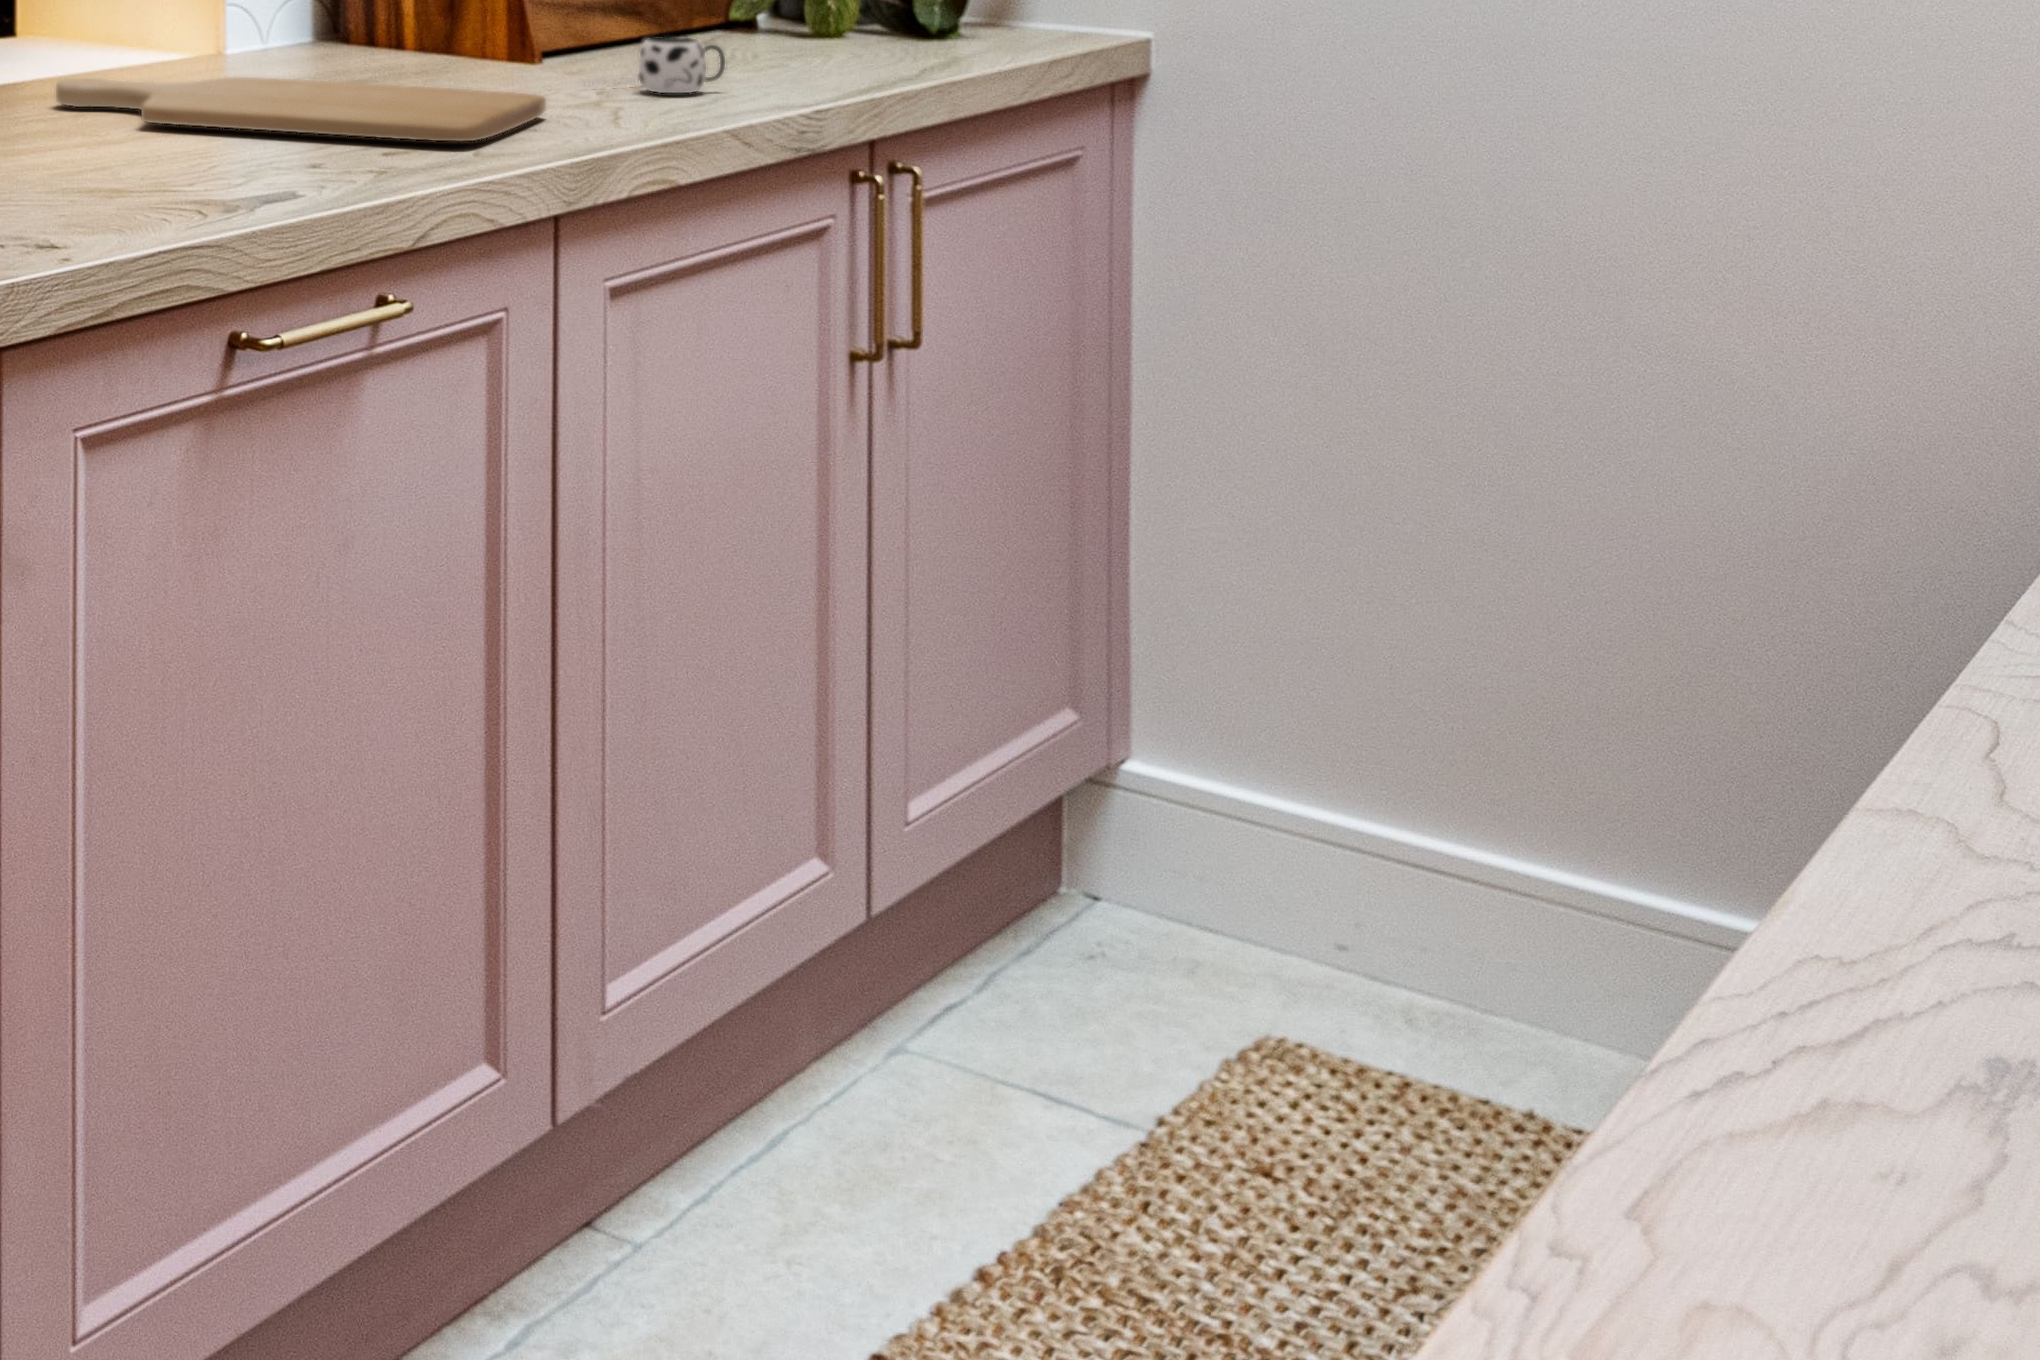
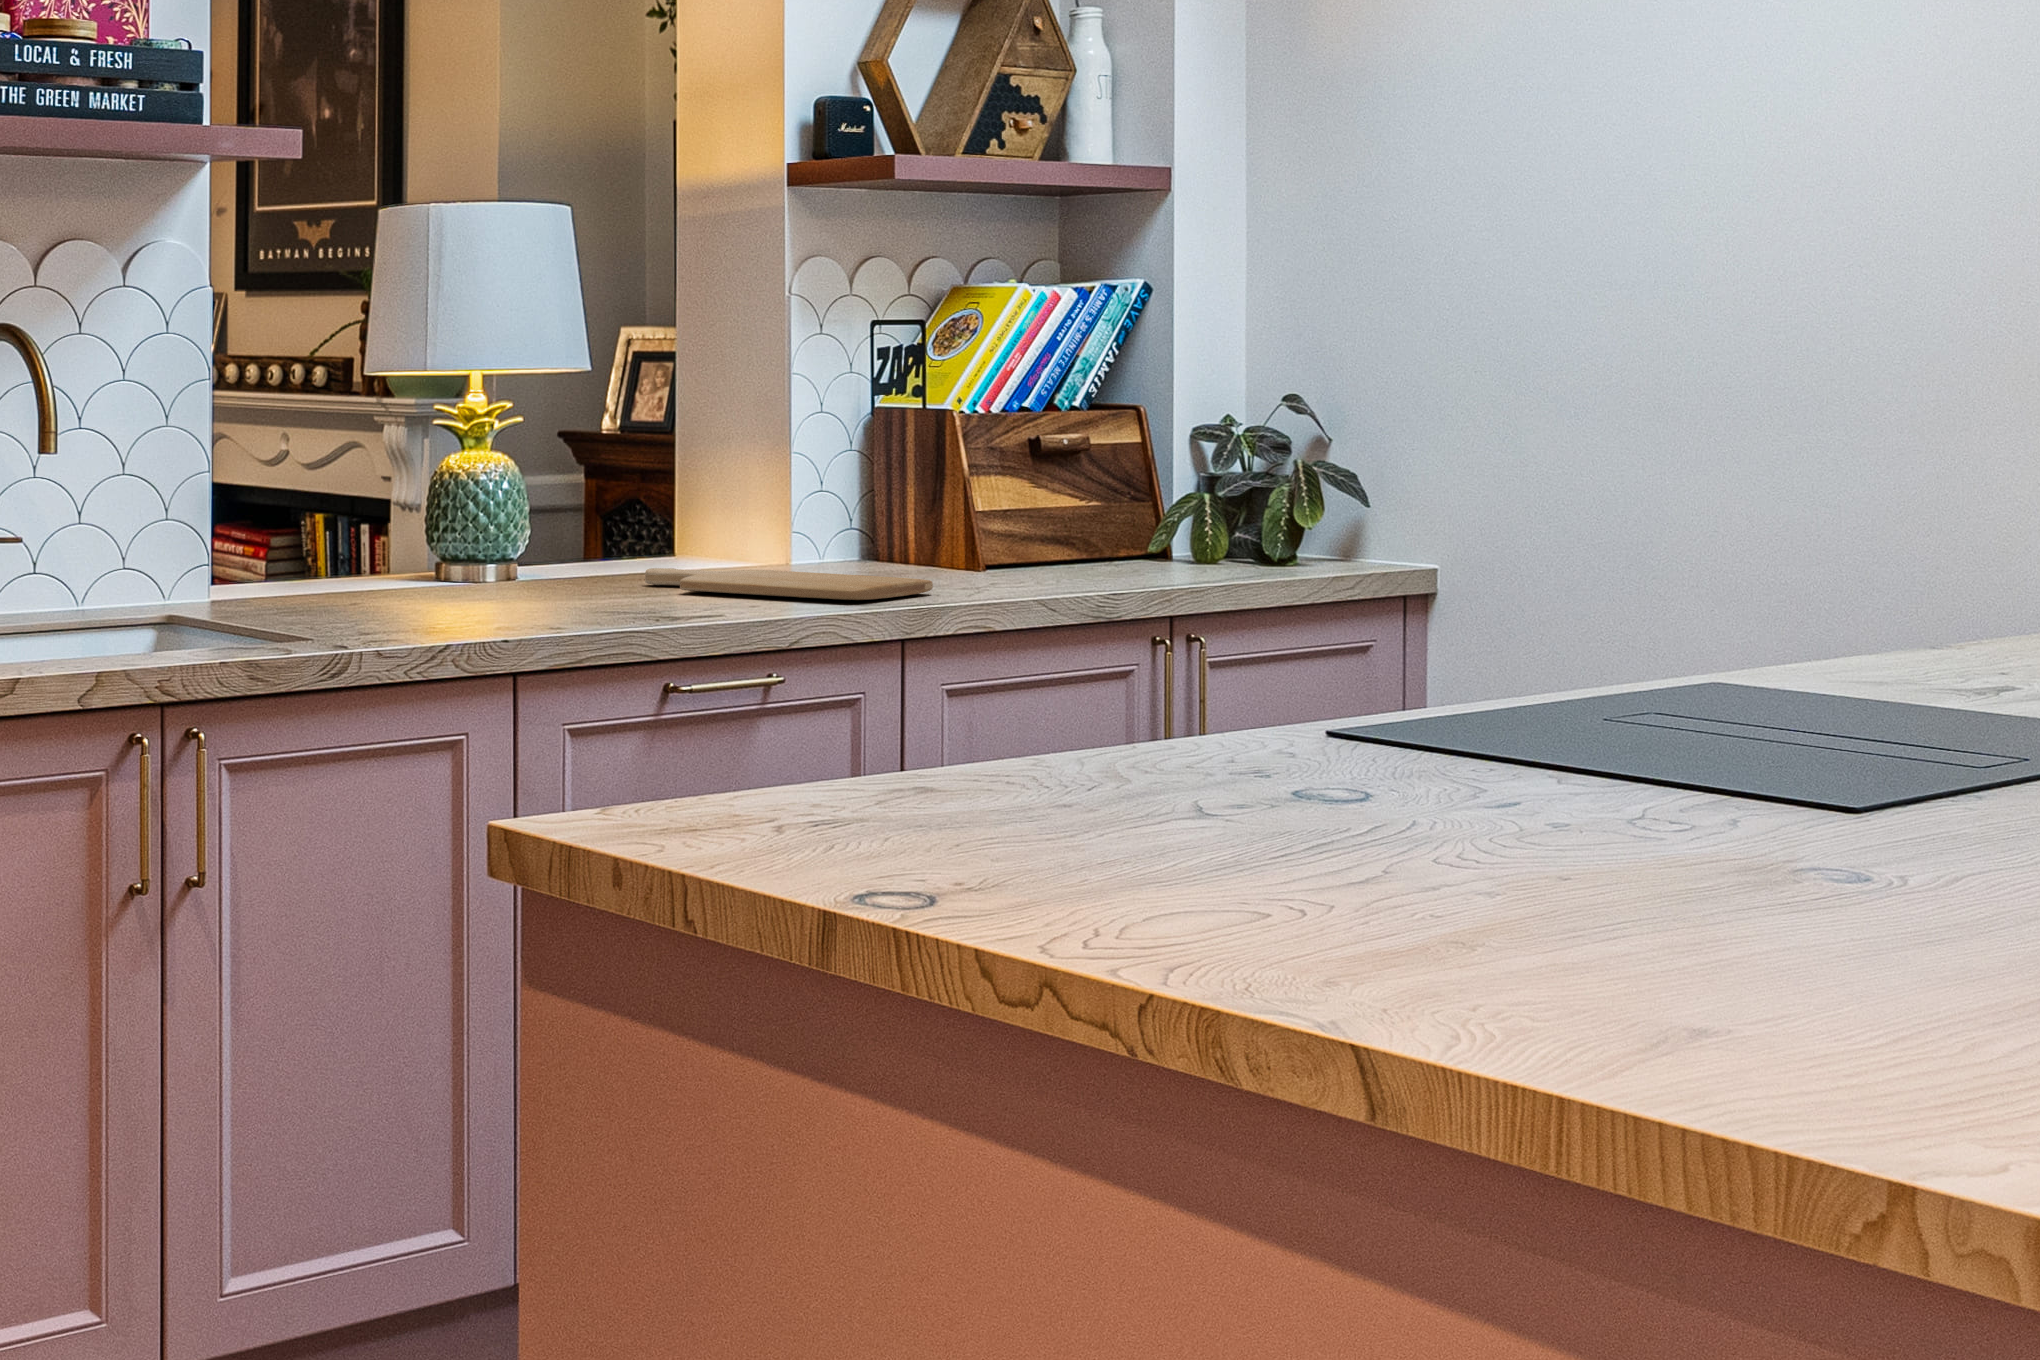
mug: present [584,37,725,93] -> none [985,552,1074,586]

